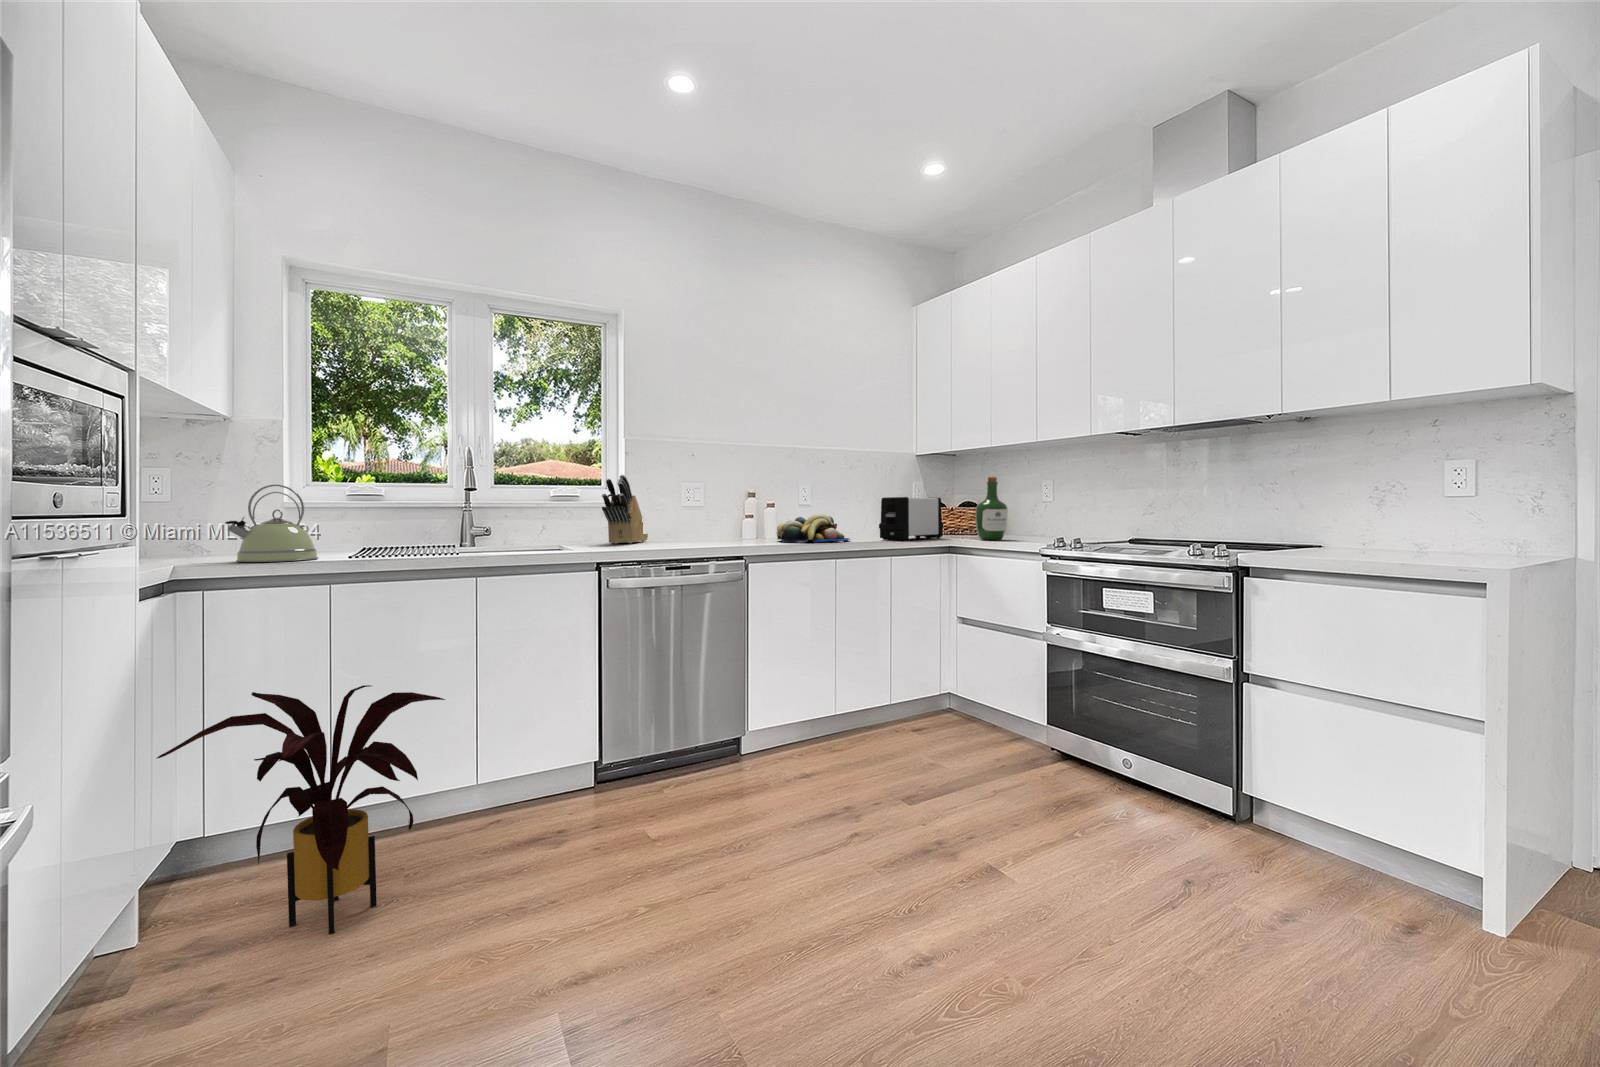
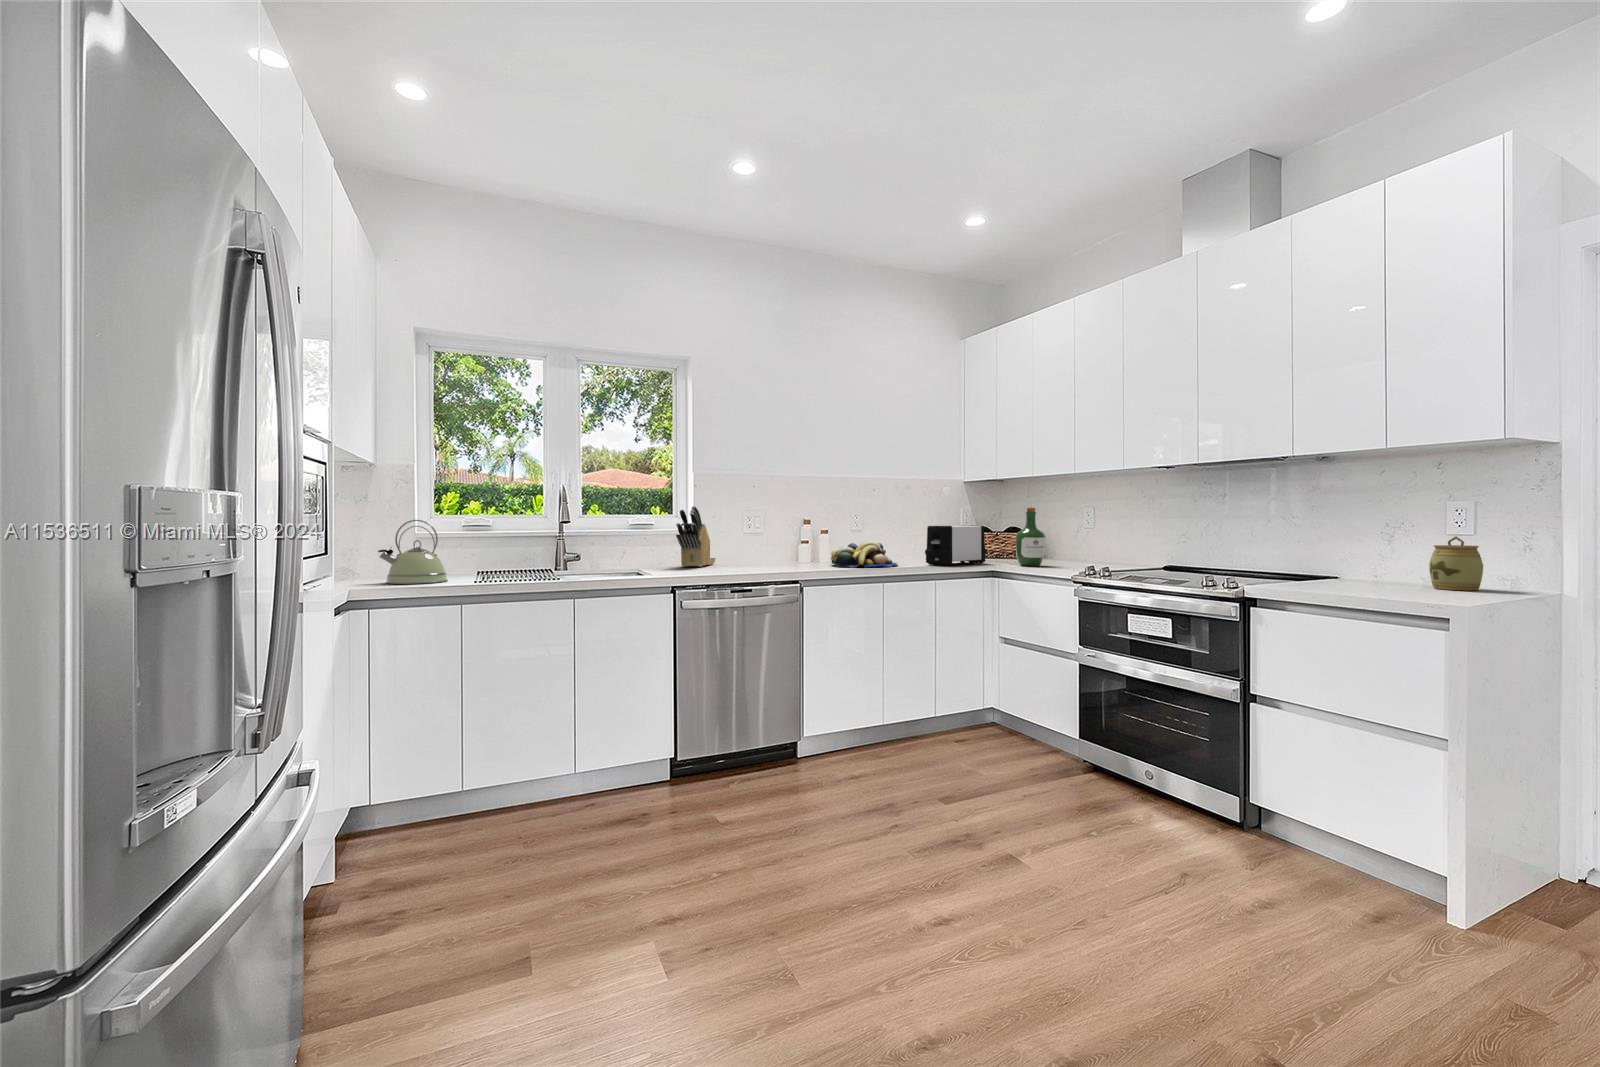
jar: none [1431,498,1491,556] -> present [1429,536,1483,590]
house plant: present [157,685,445,934] -> none [346,686,554,883]

